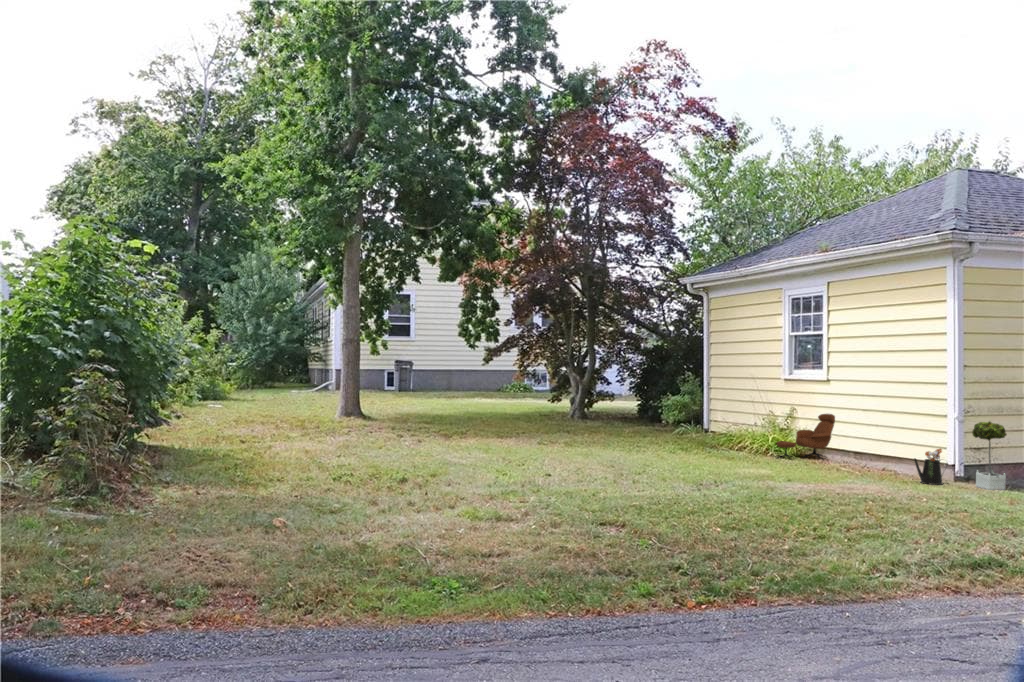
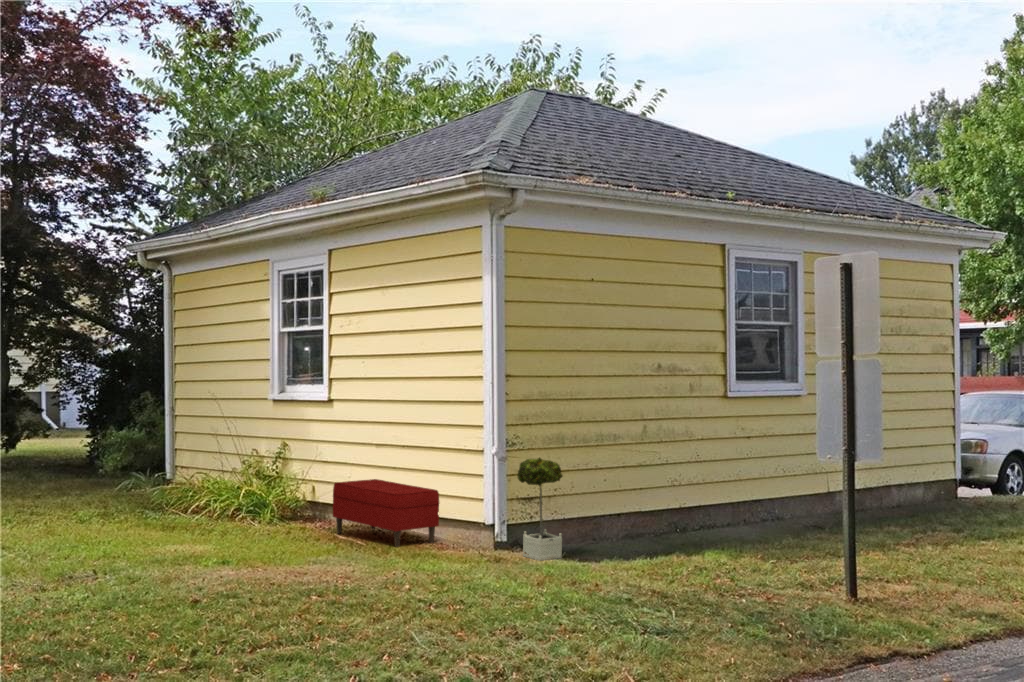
lounge chair: present [776,414,835,460] -> none [247,451,339,529]
bench: none [835,432,912,476] -> present [333,479,439,547]
watering can: present [914,449,943,485] -> none [438,500,485,558]

